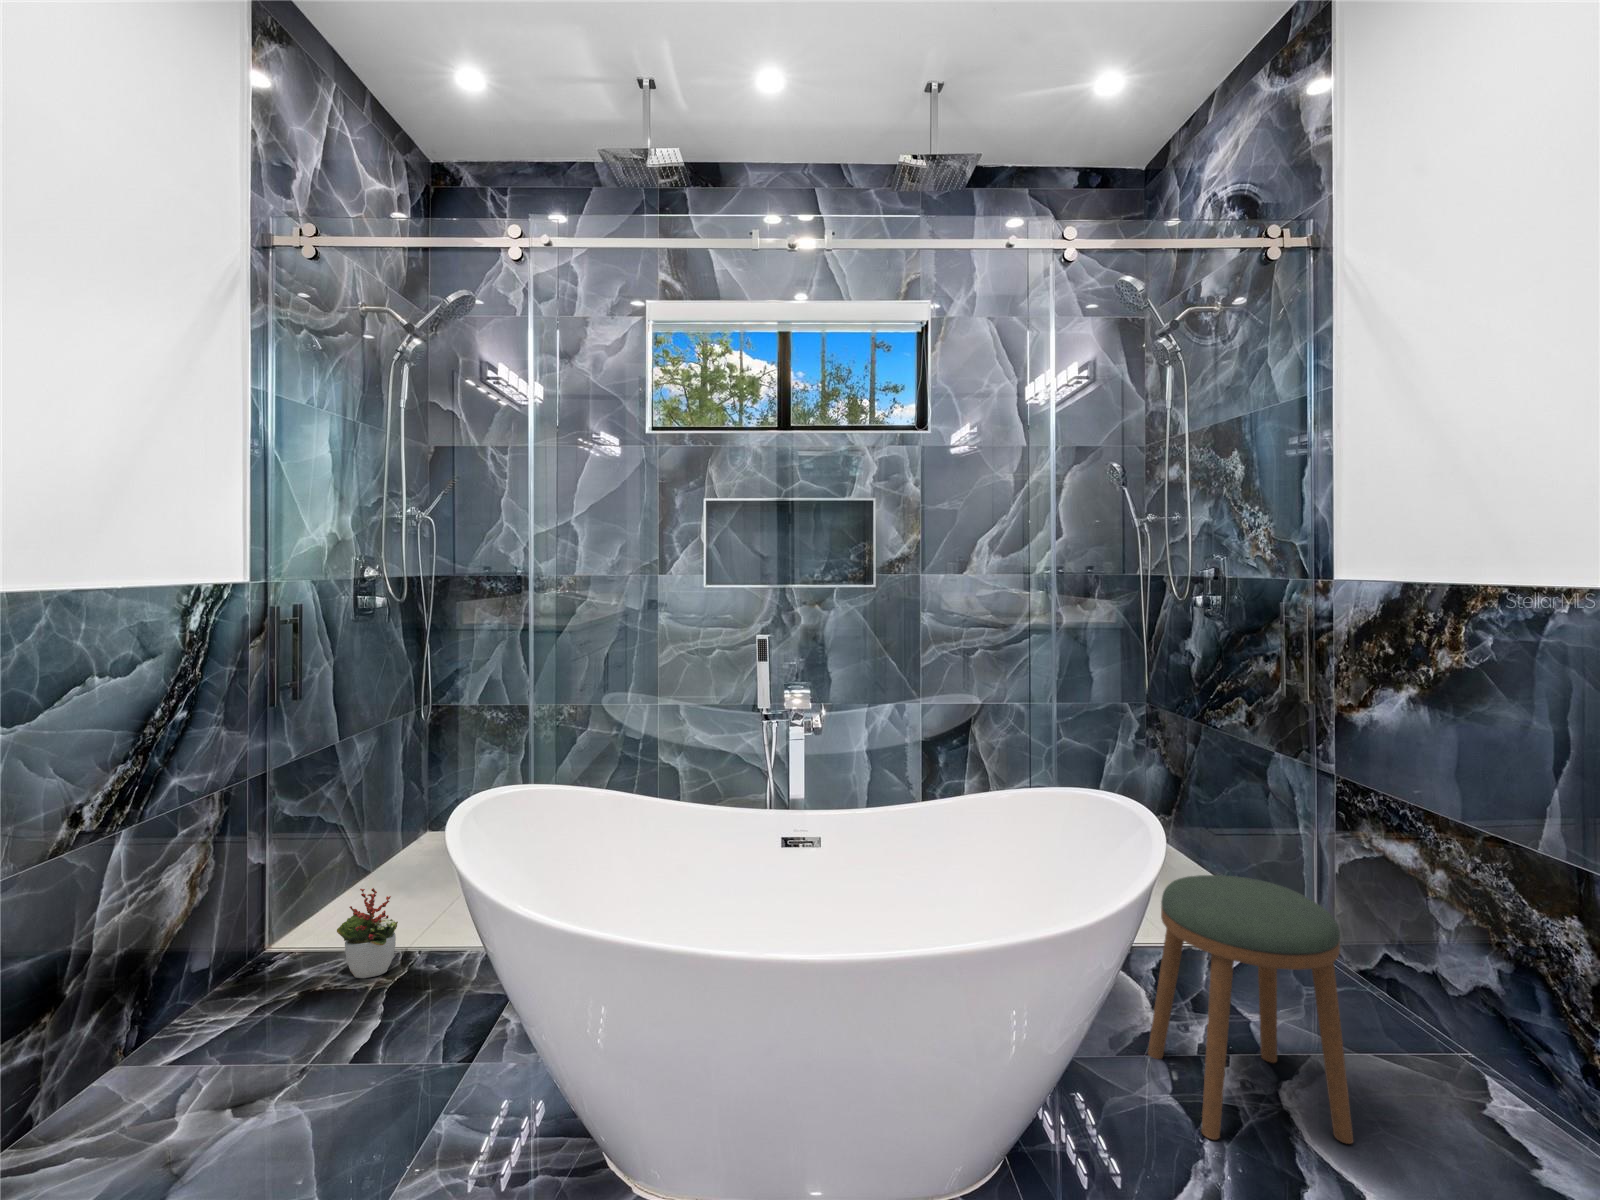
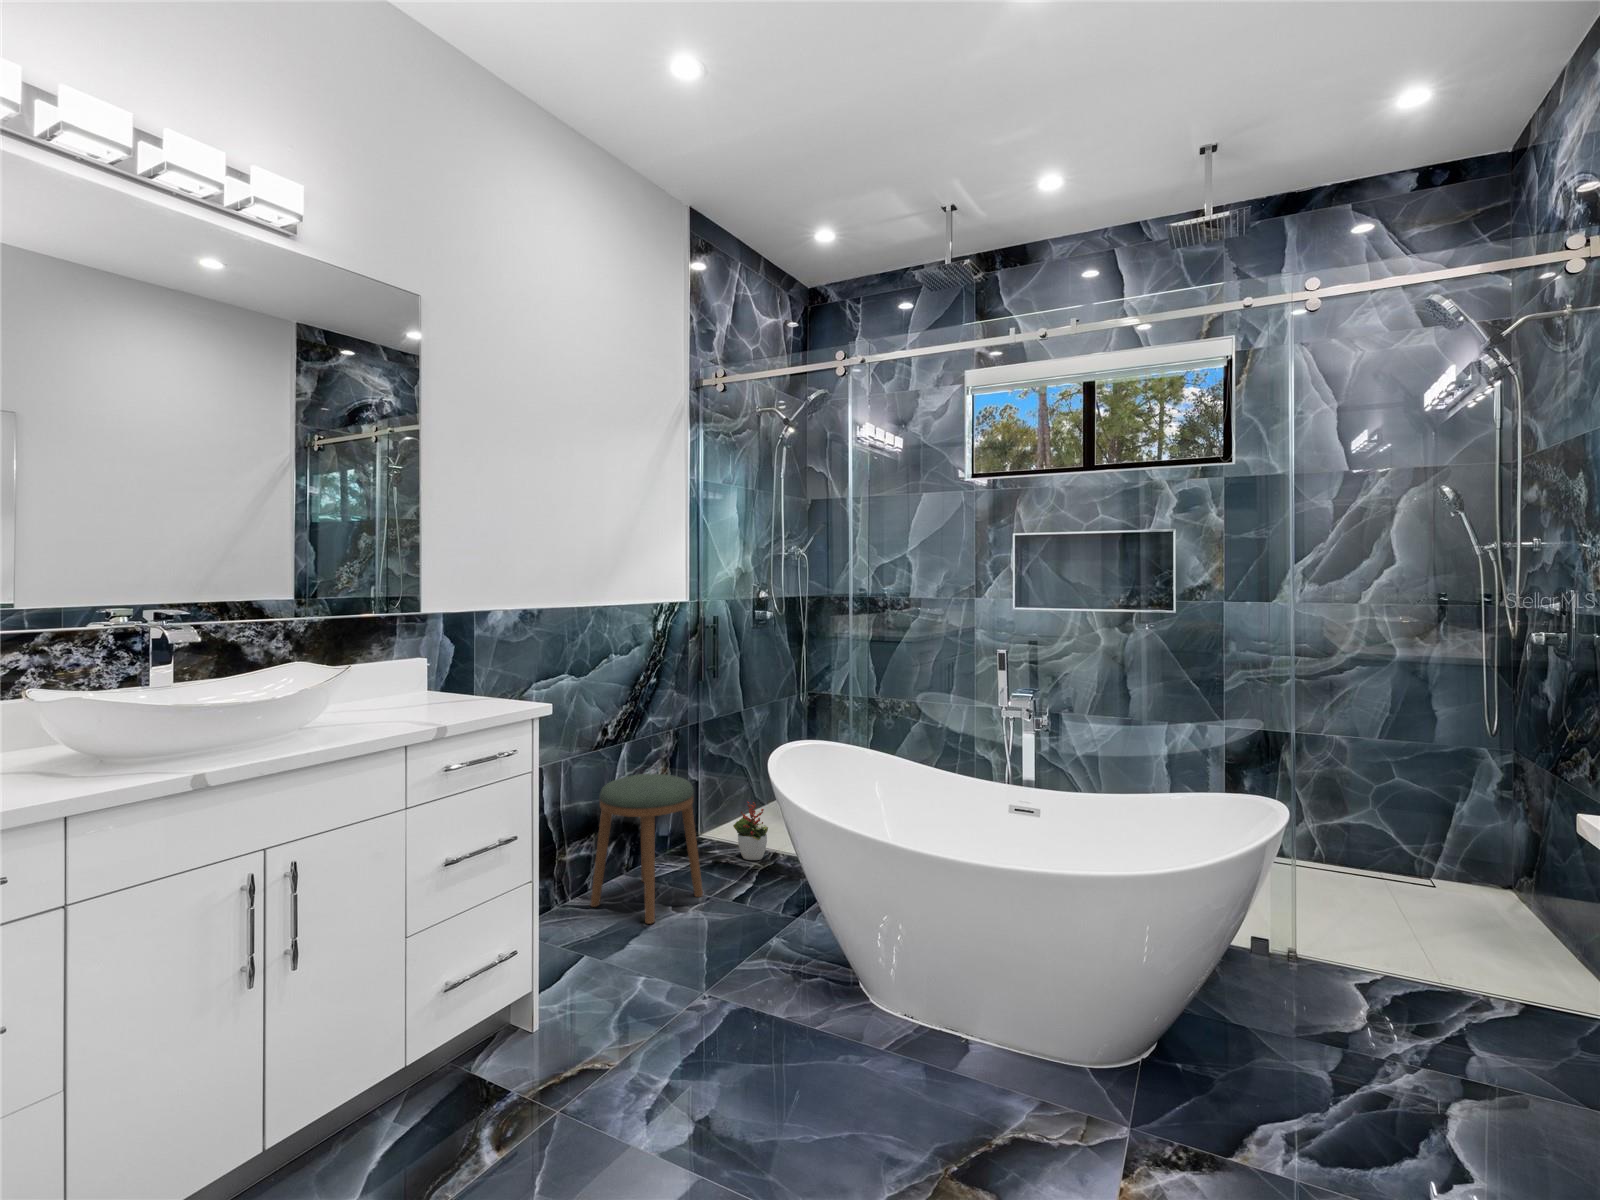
stool: present [1148,875,1353,1144] -> present [590,774,703,924]

